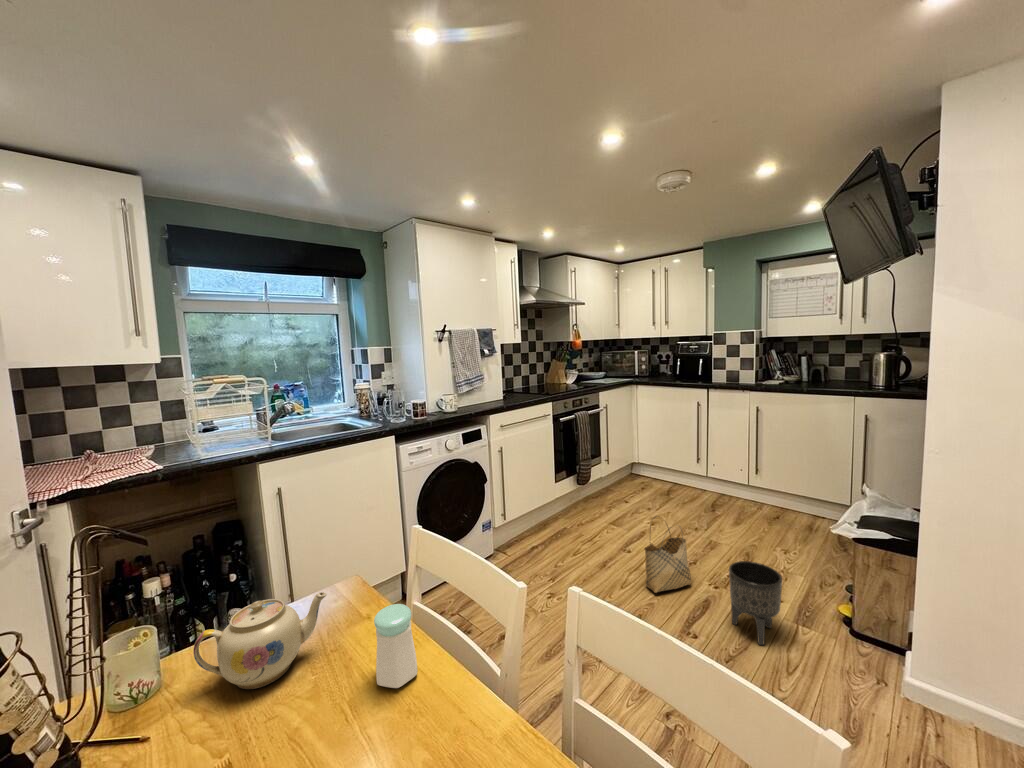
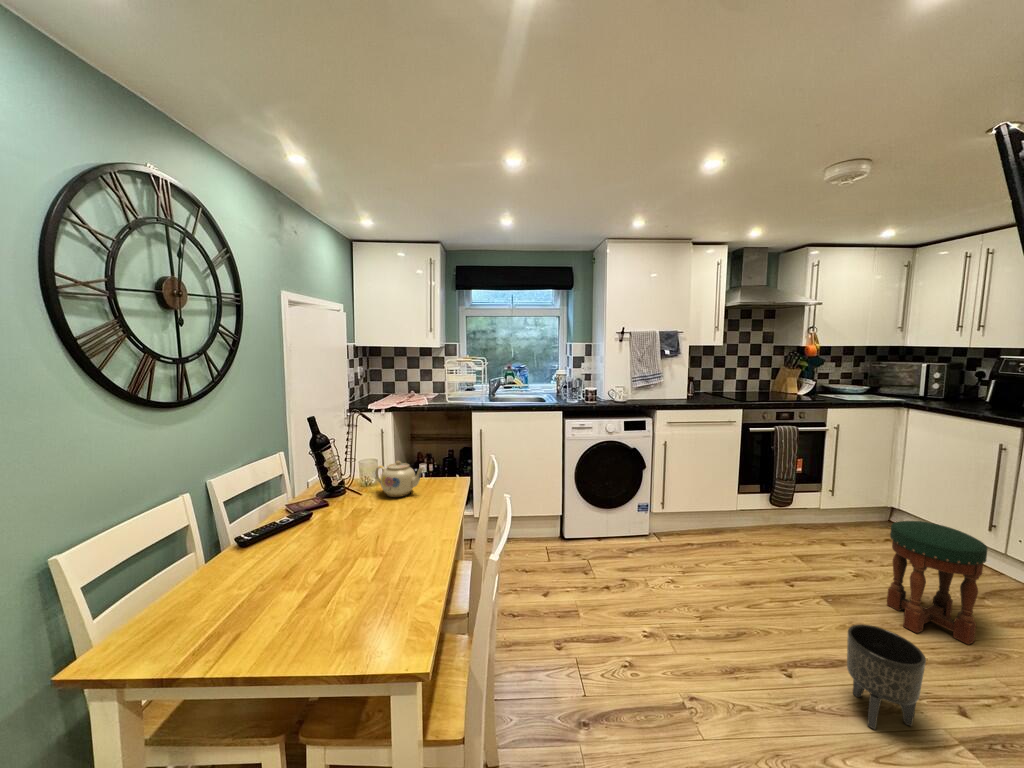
stool: none [684,468,738,554] -> present [887,521,987,644]
woven basket: present [645,516,691,593] -> none [774,548,841,639]
salt shaker: present [374,604,417,688] -> none [421,478,443,516]

